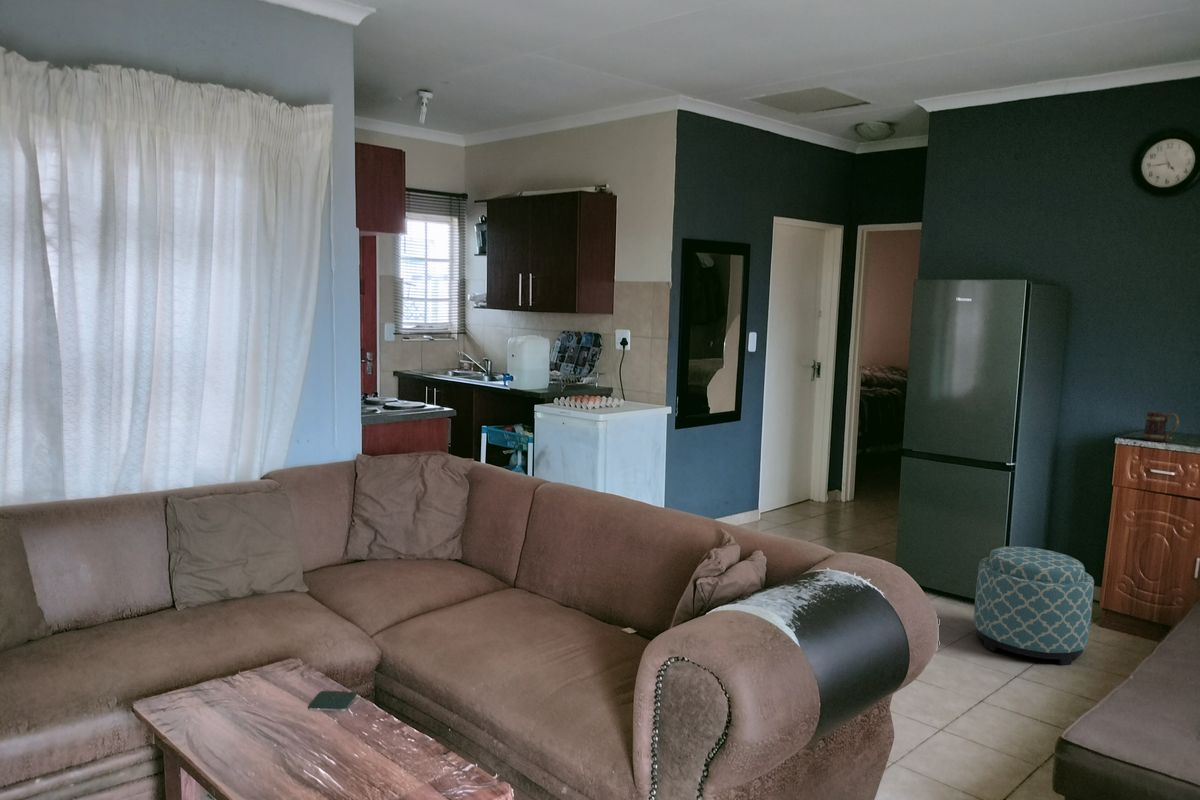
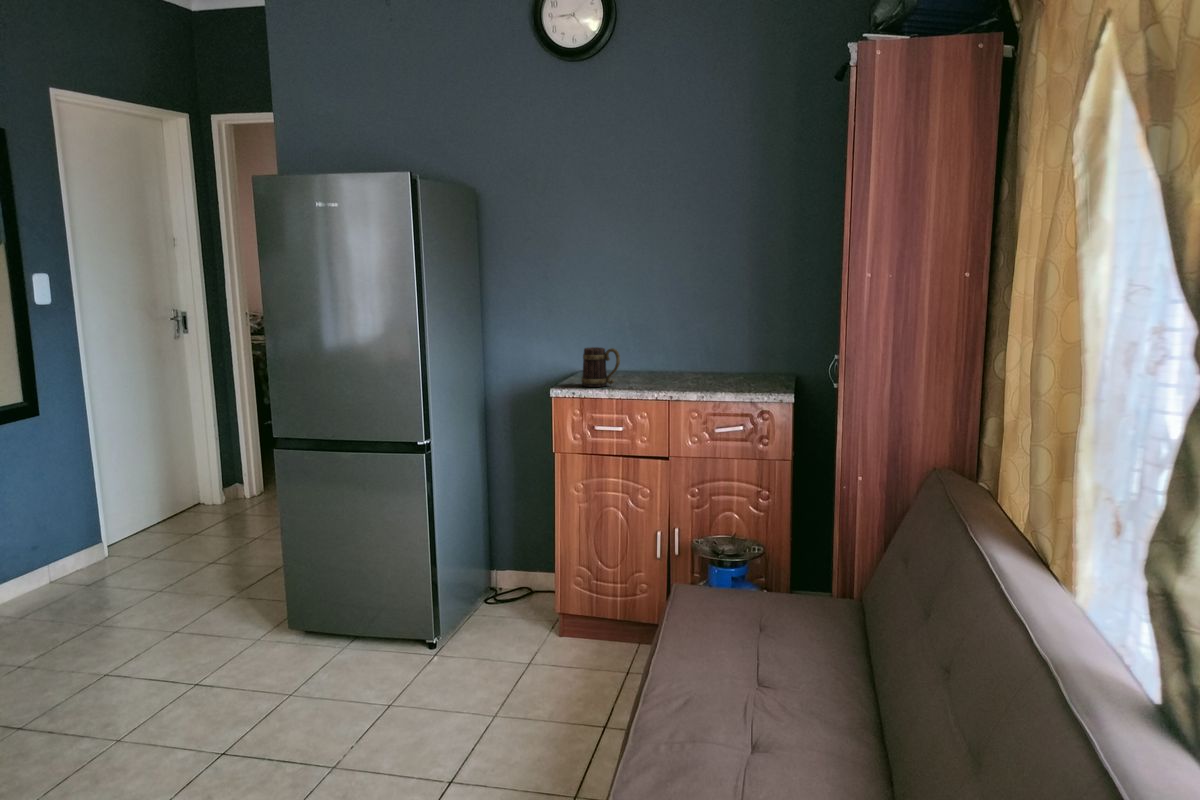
ottoman: present [974,546,1094,665] -> none [389,564,546,747]

